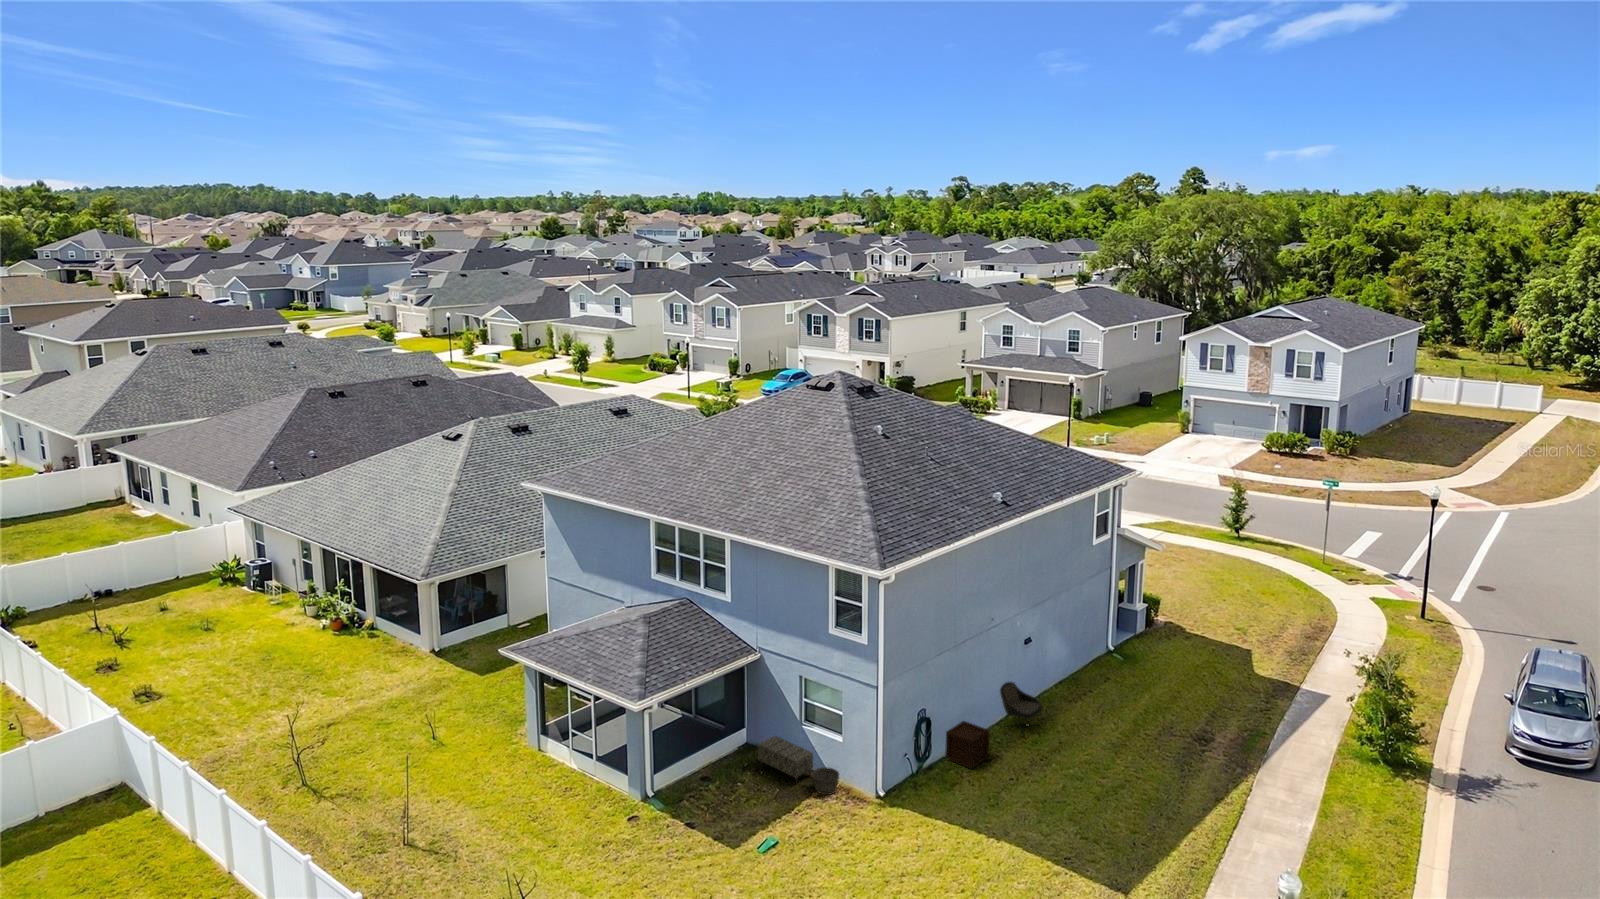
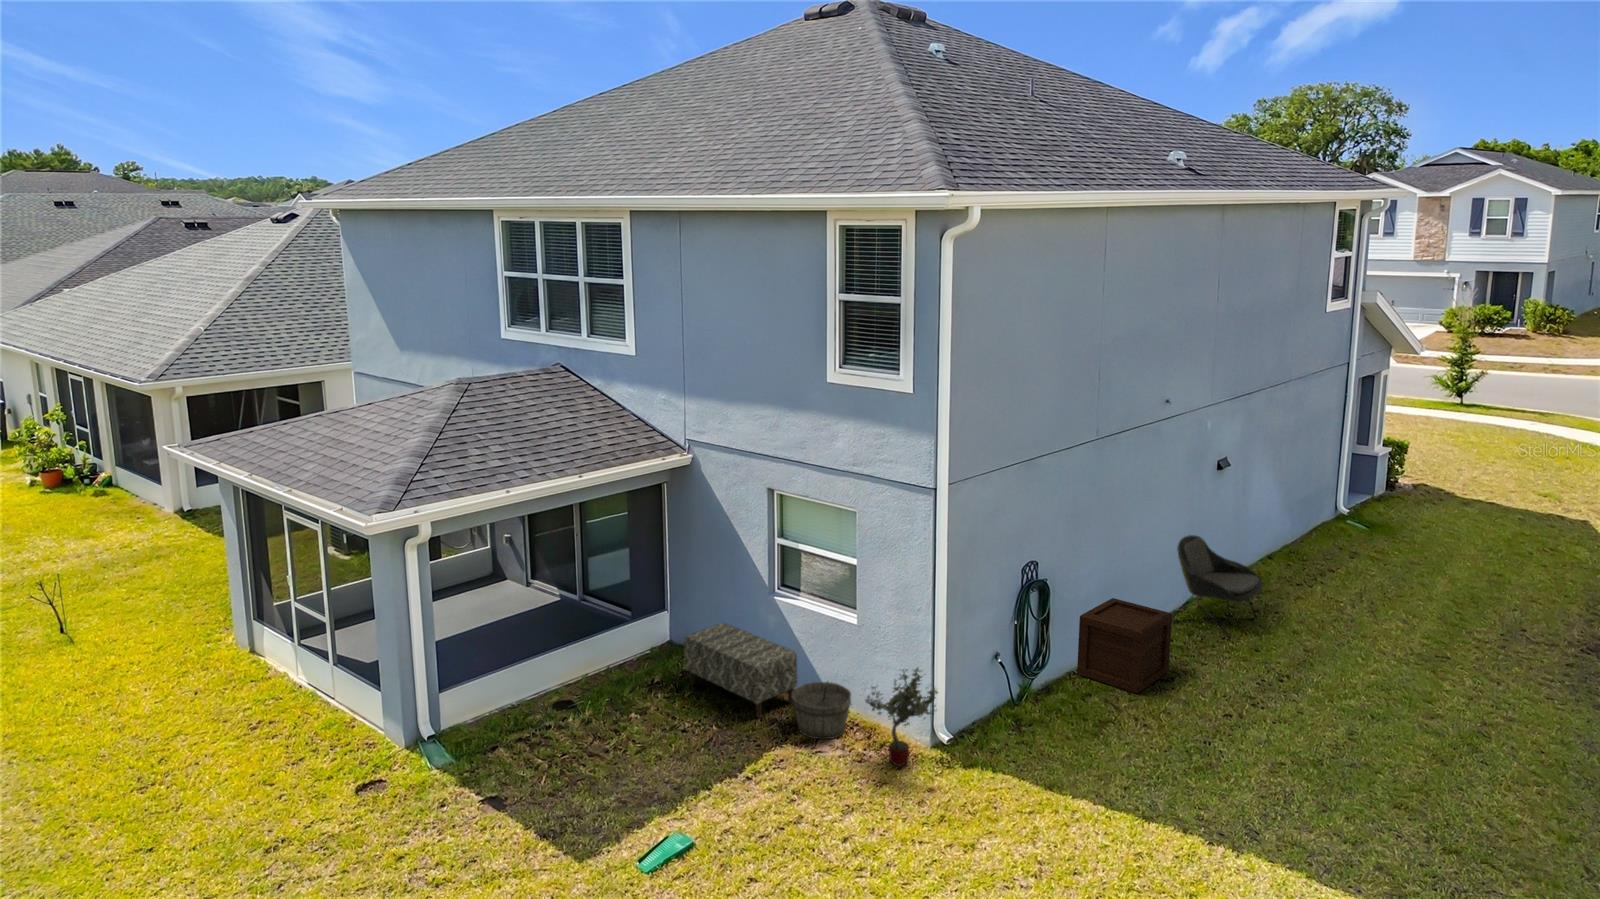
potted tree: none [846,764,878,807] -> present [865,668,938,766]

